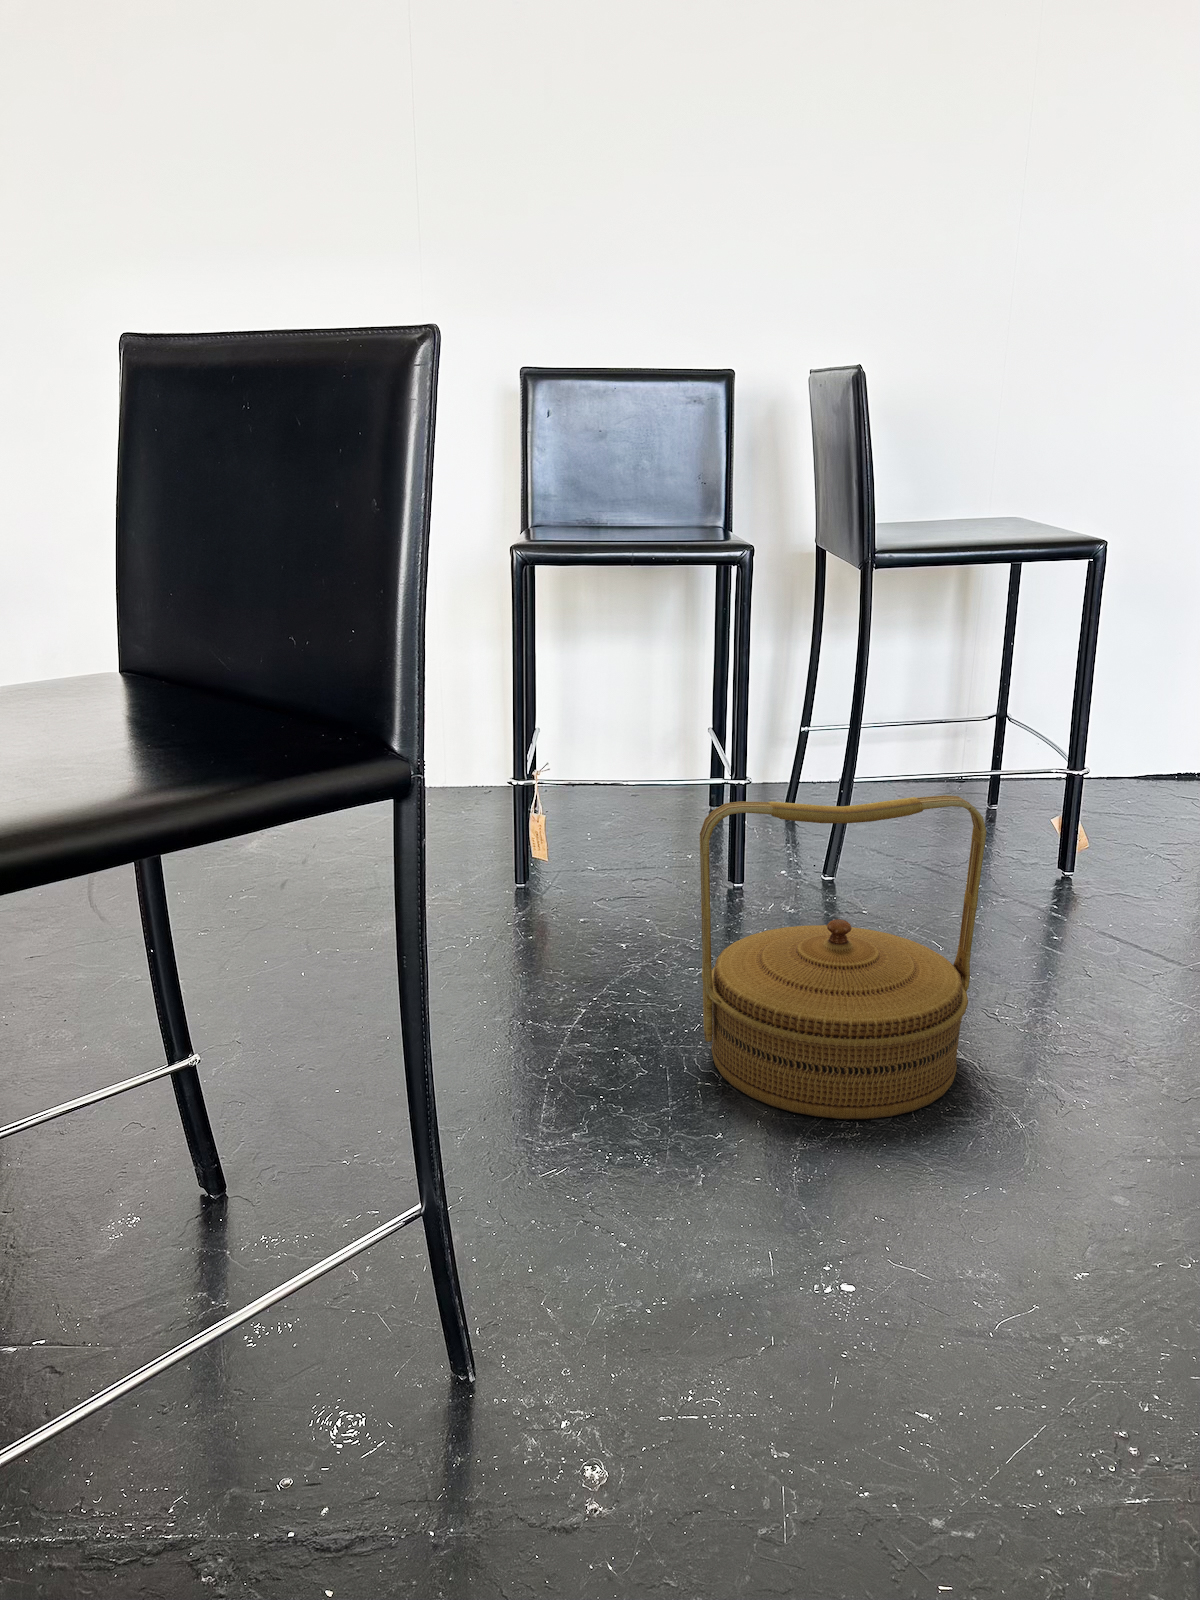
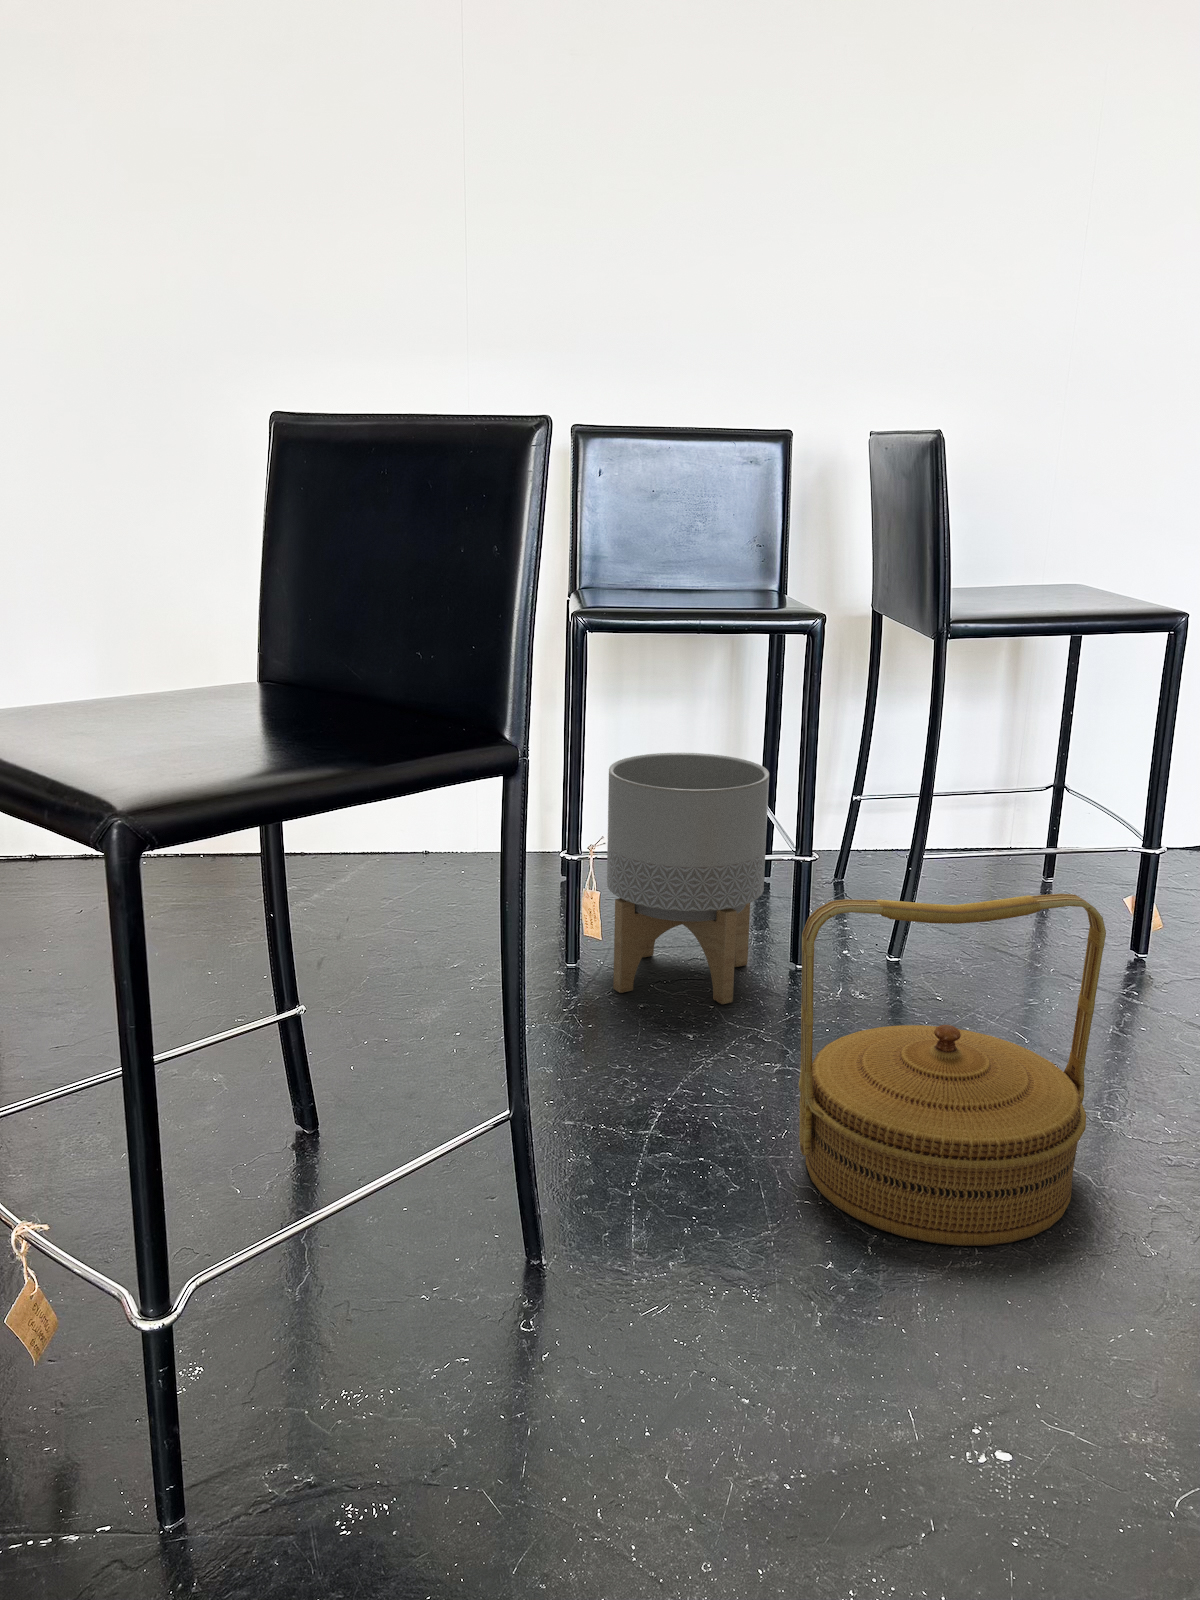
planter: none [549,682,701,917] -> present [607,753,769,1004]

